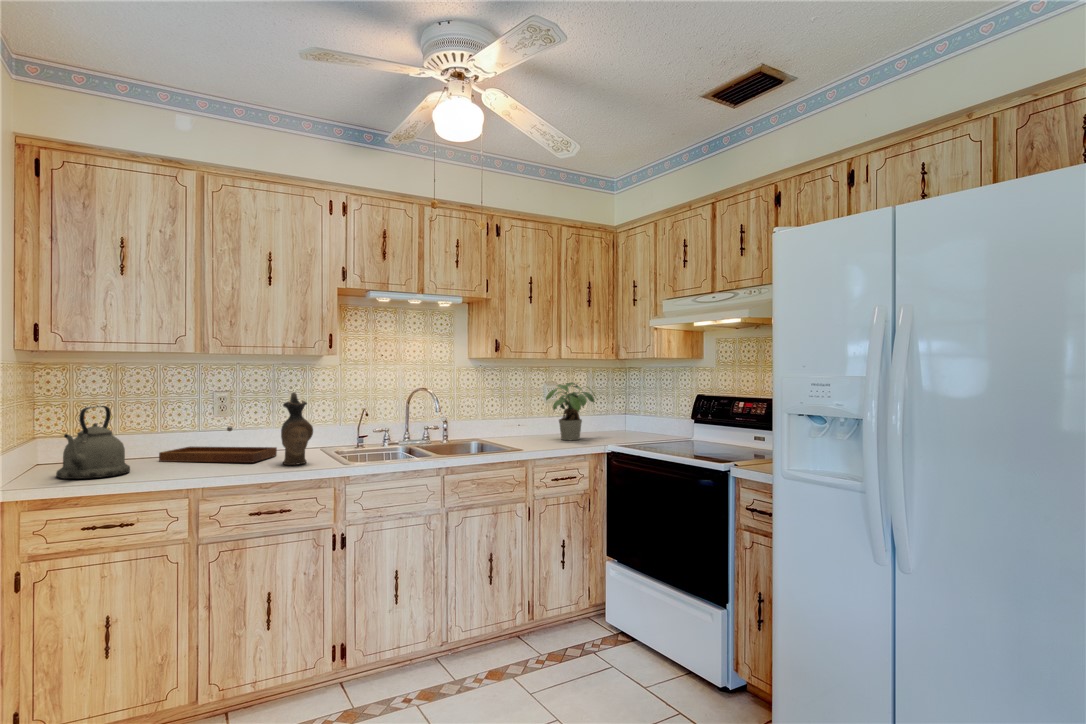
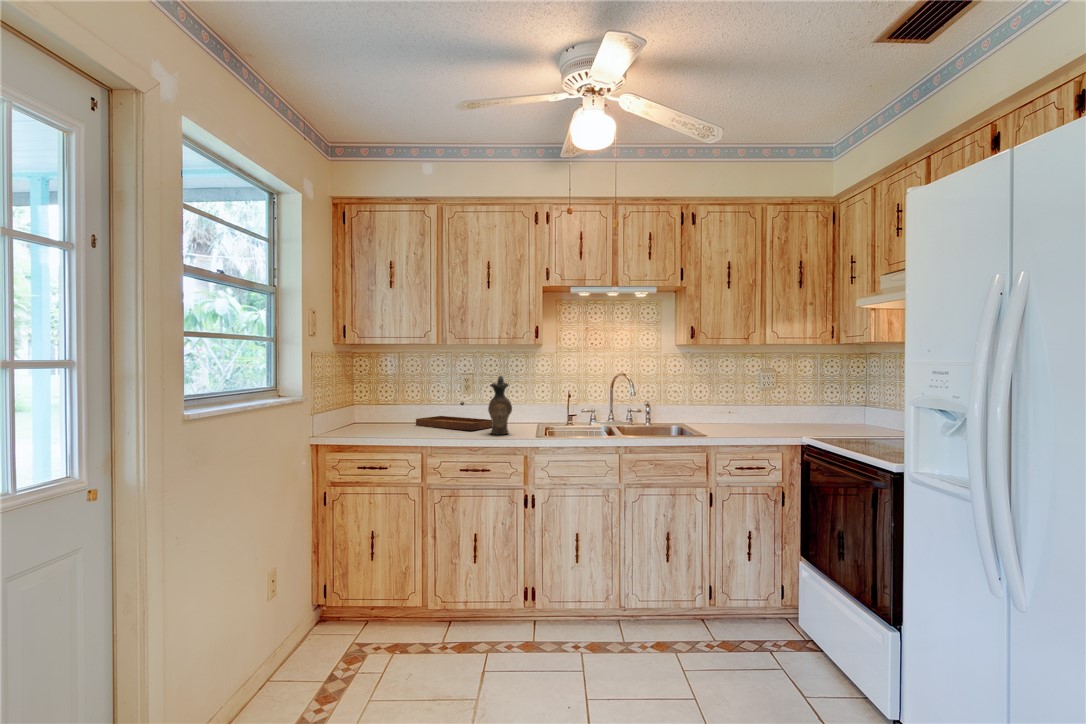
potted plant: present [546,383,594,440] -> none [746,370,809,431]
kettle: present [56,406,130,479] -> none [347,383,391,433]

